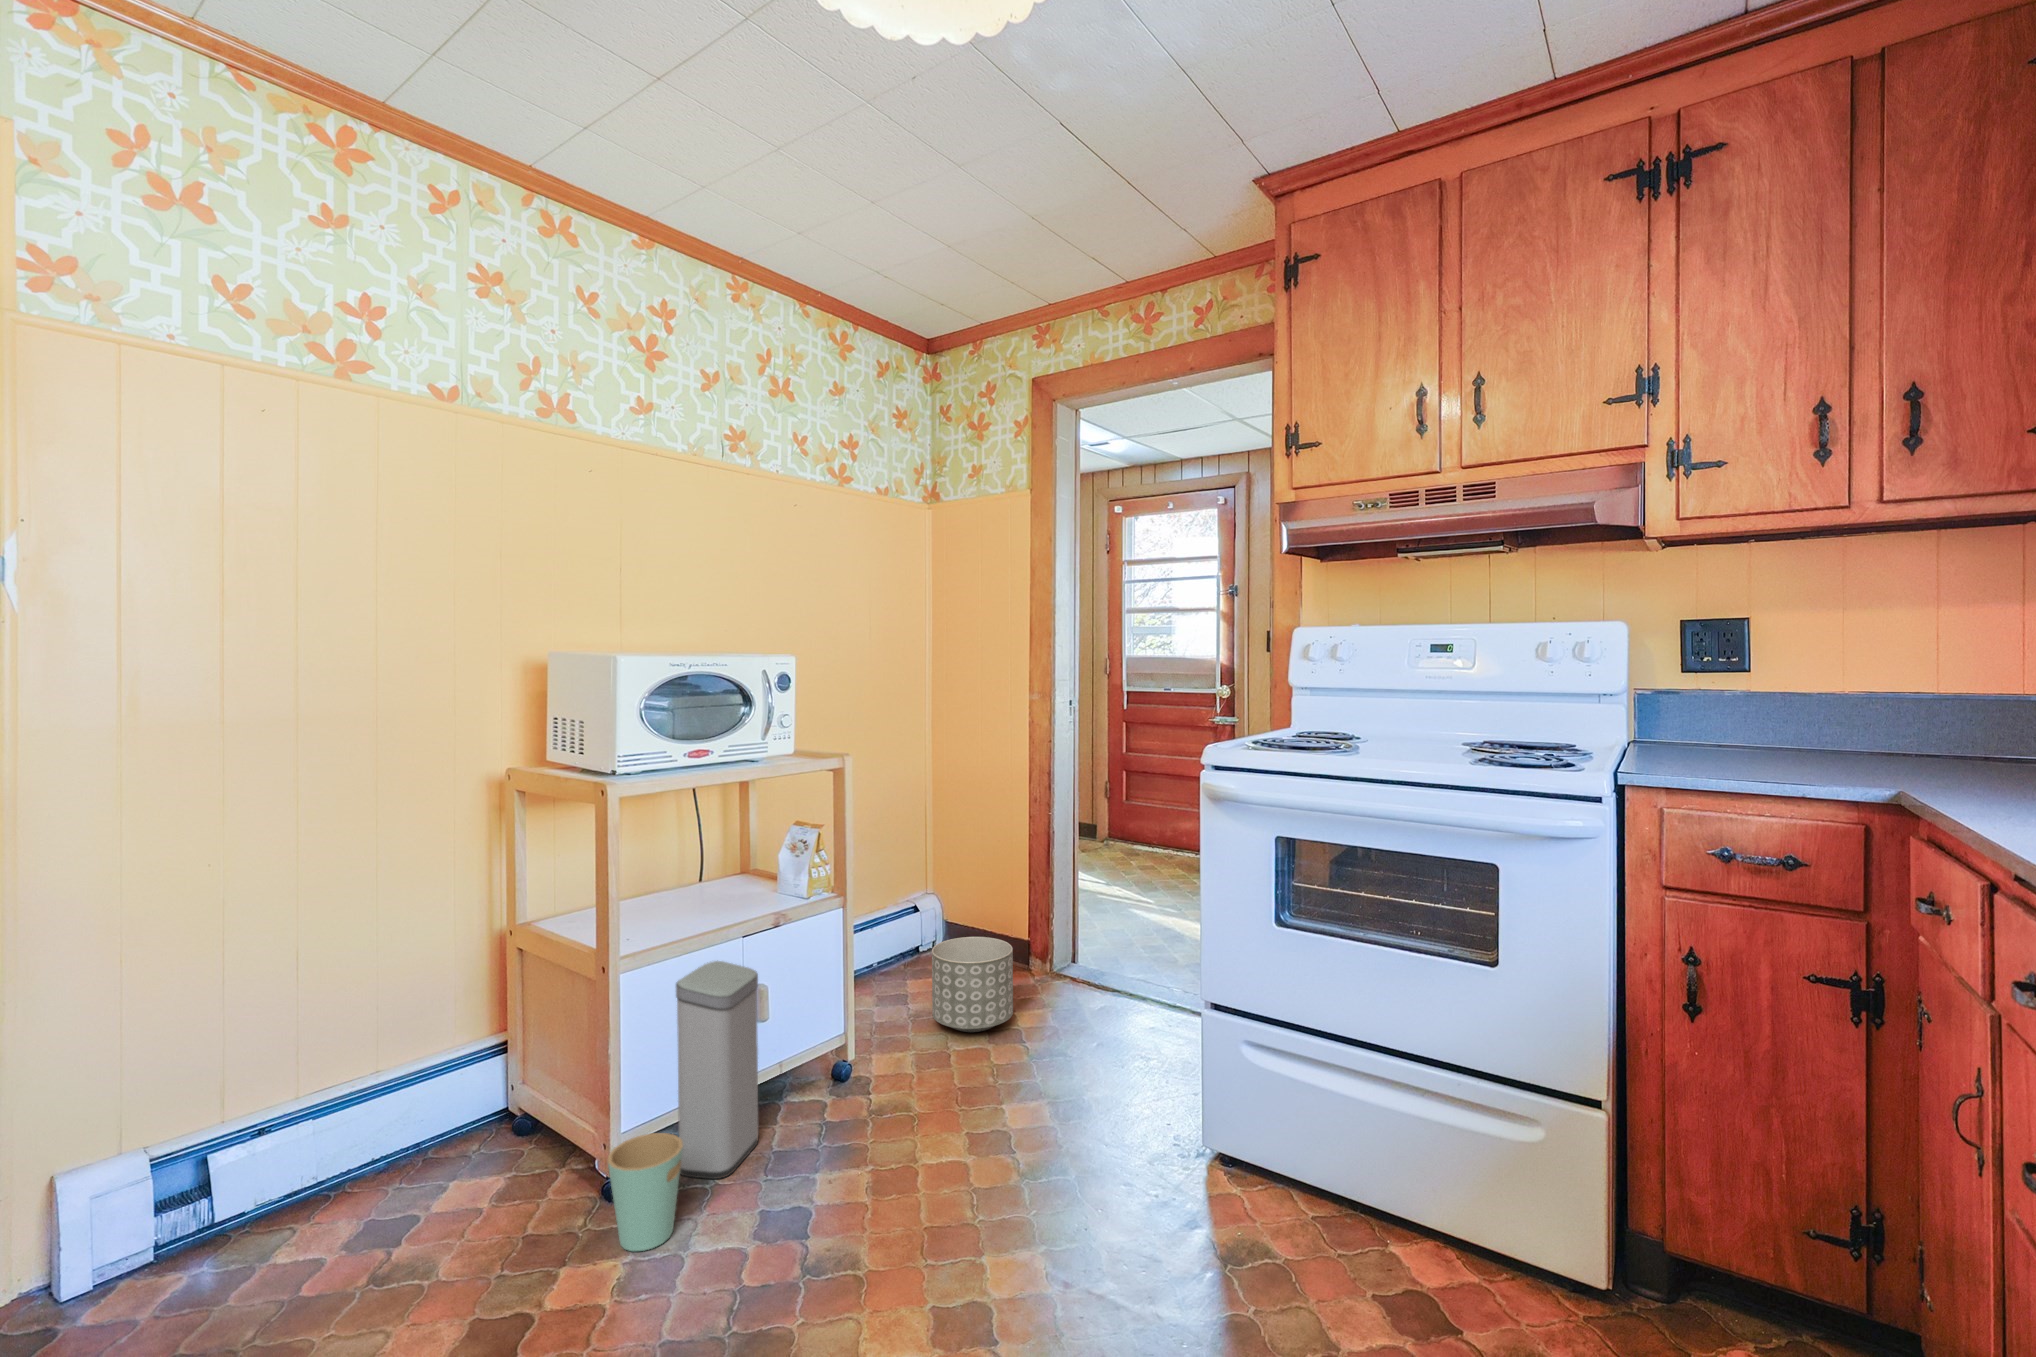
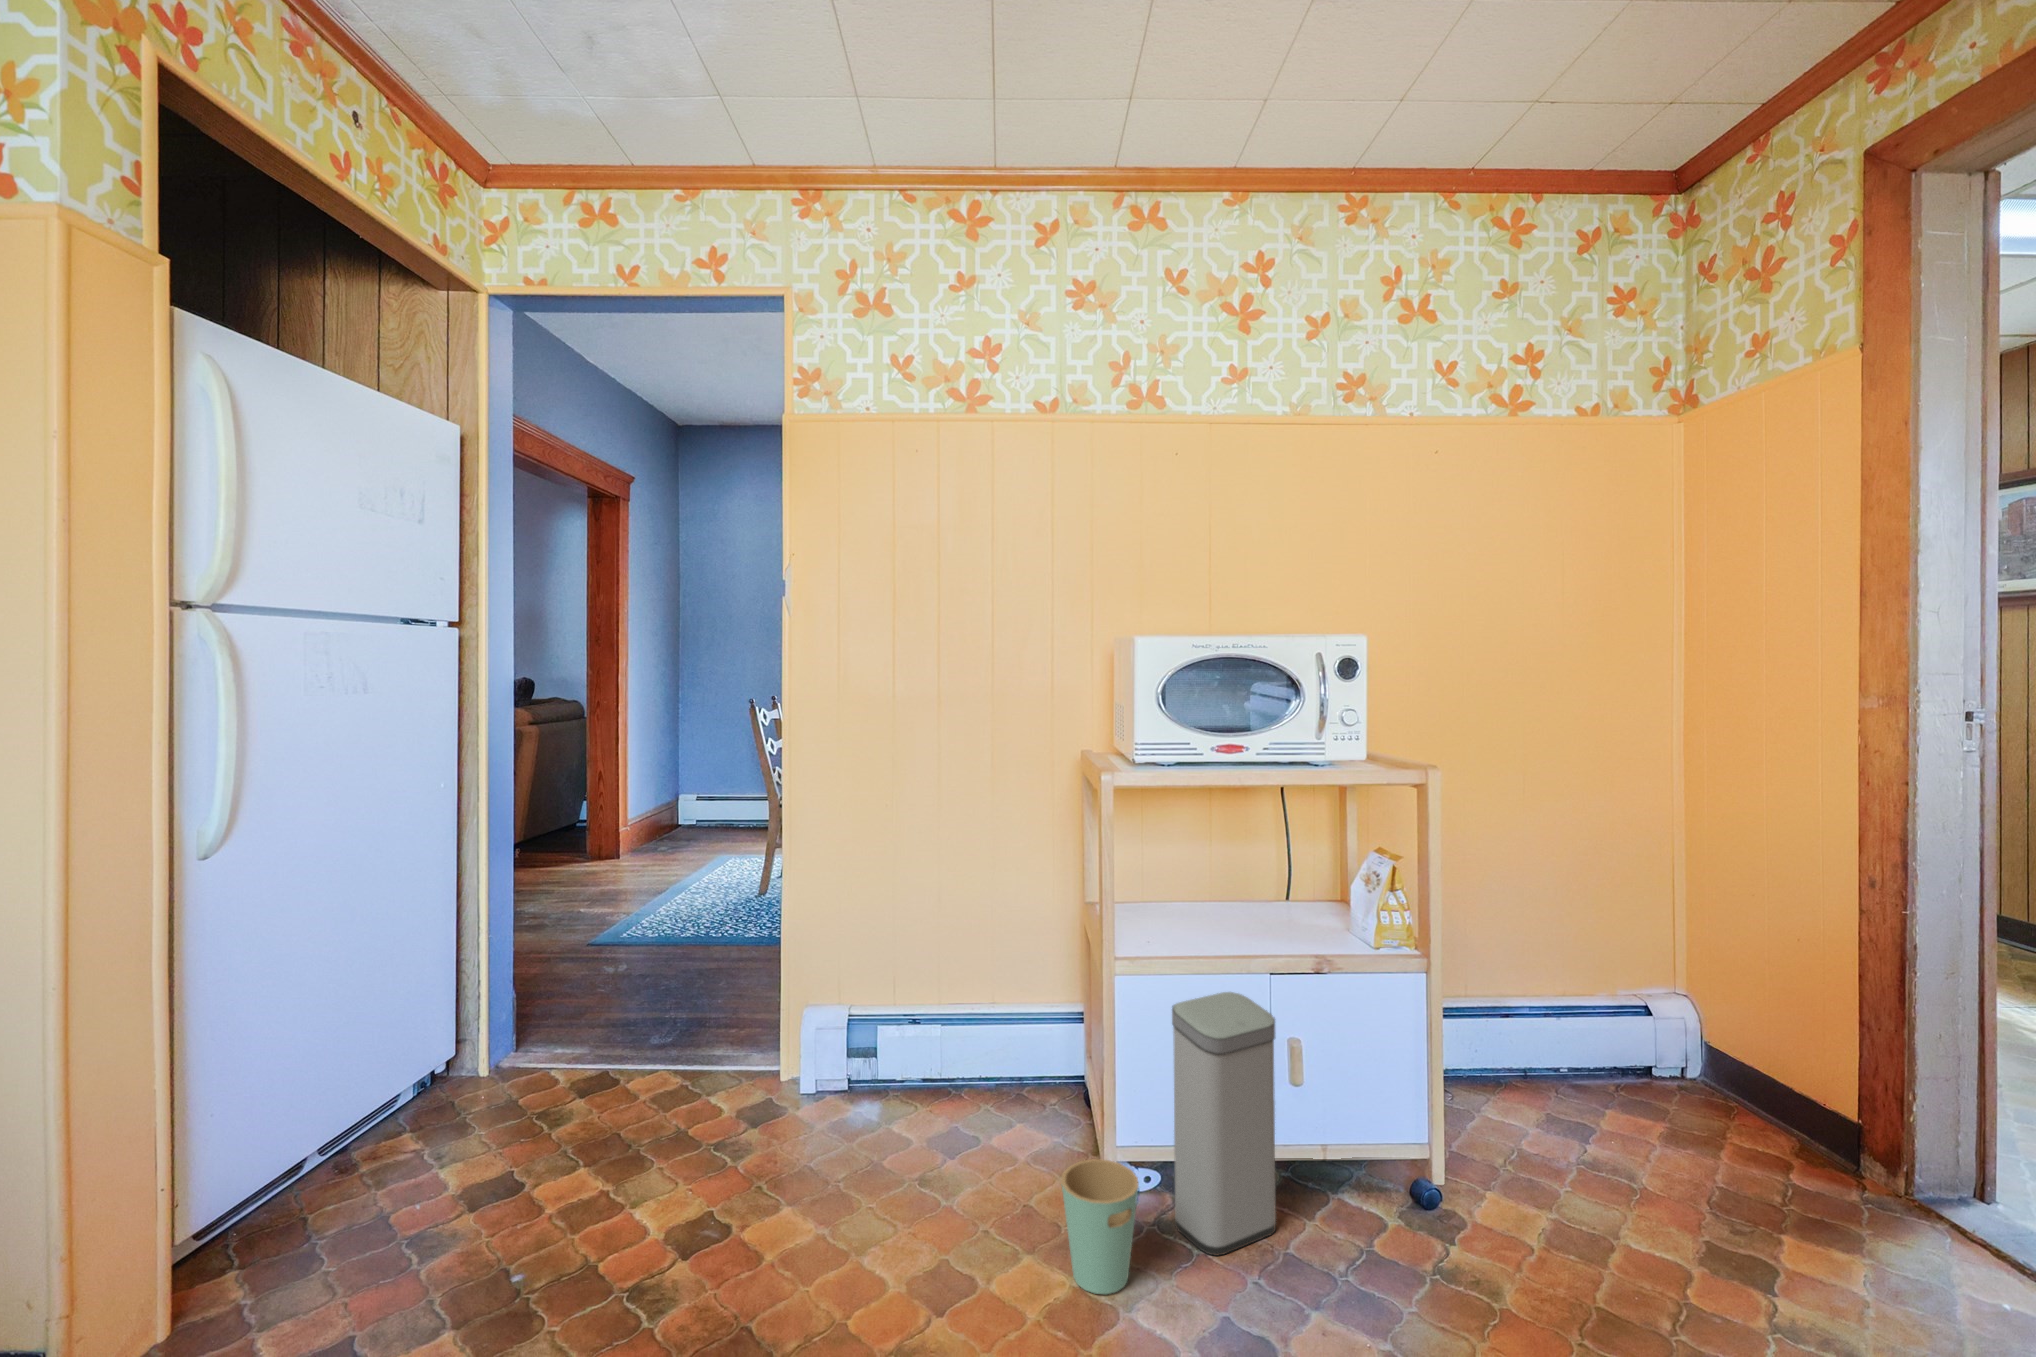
planter: present [932,937,1013,1032] -> none [1608,1065,1772,1236]

